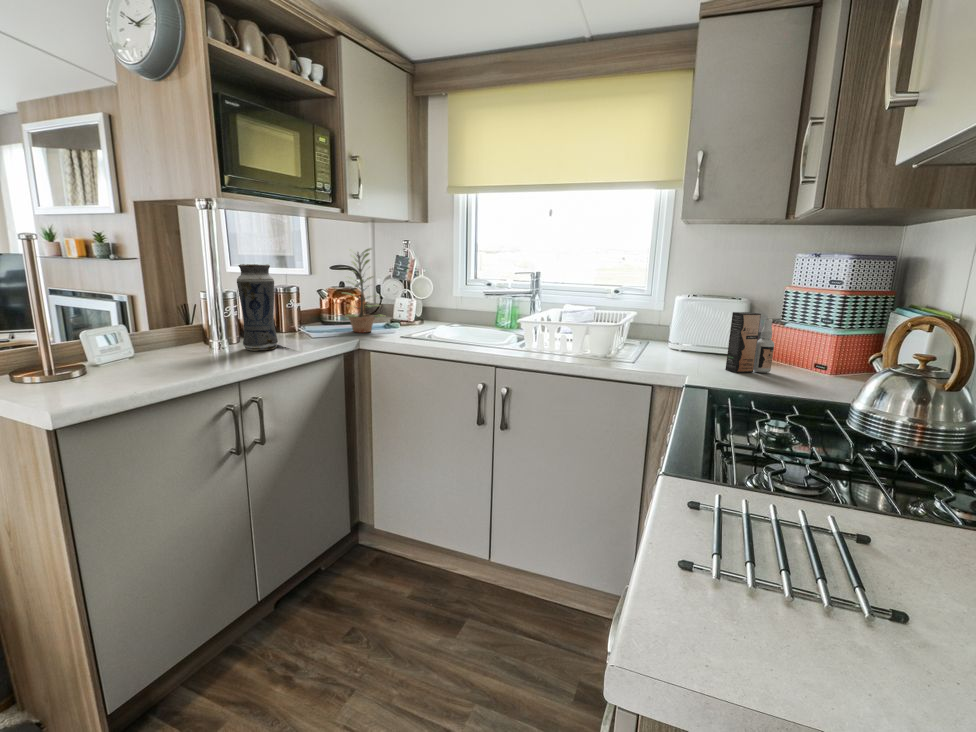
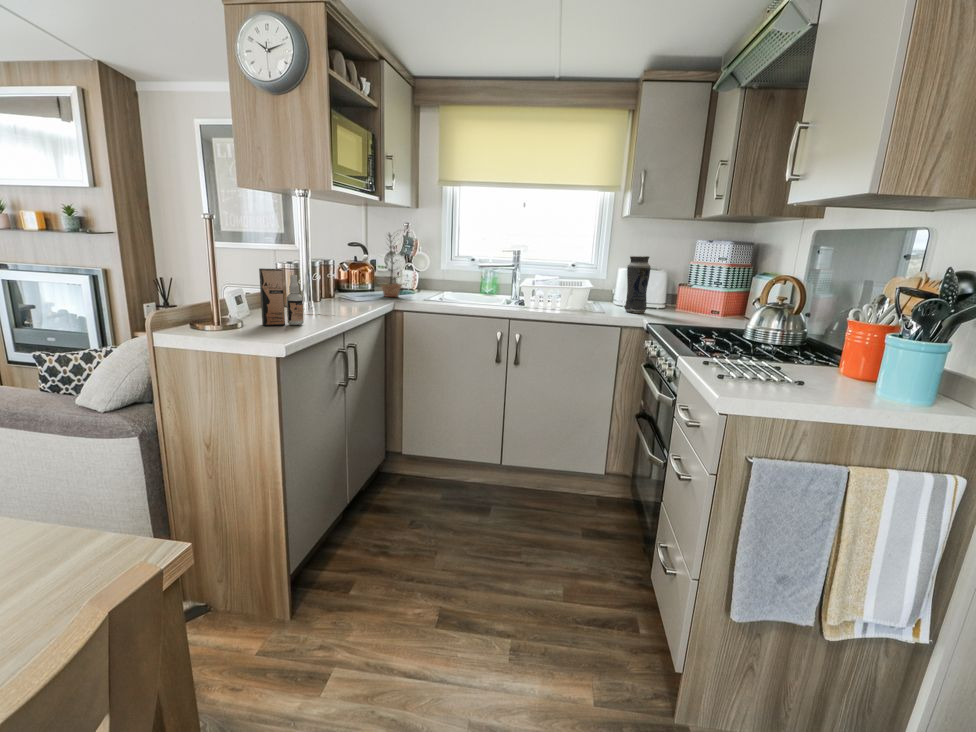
vase: present [237,264,278,351] -> present [625,256,651,313]
spray bottle: present [726,312,774,373] -> present [259,268,304,326]

